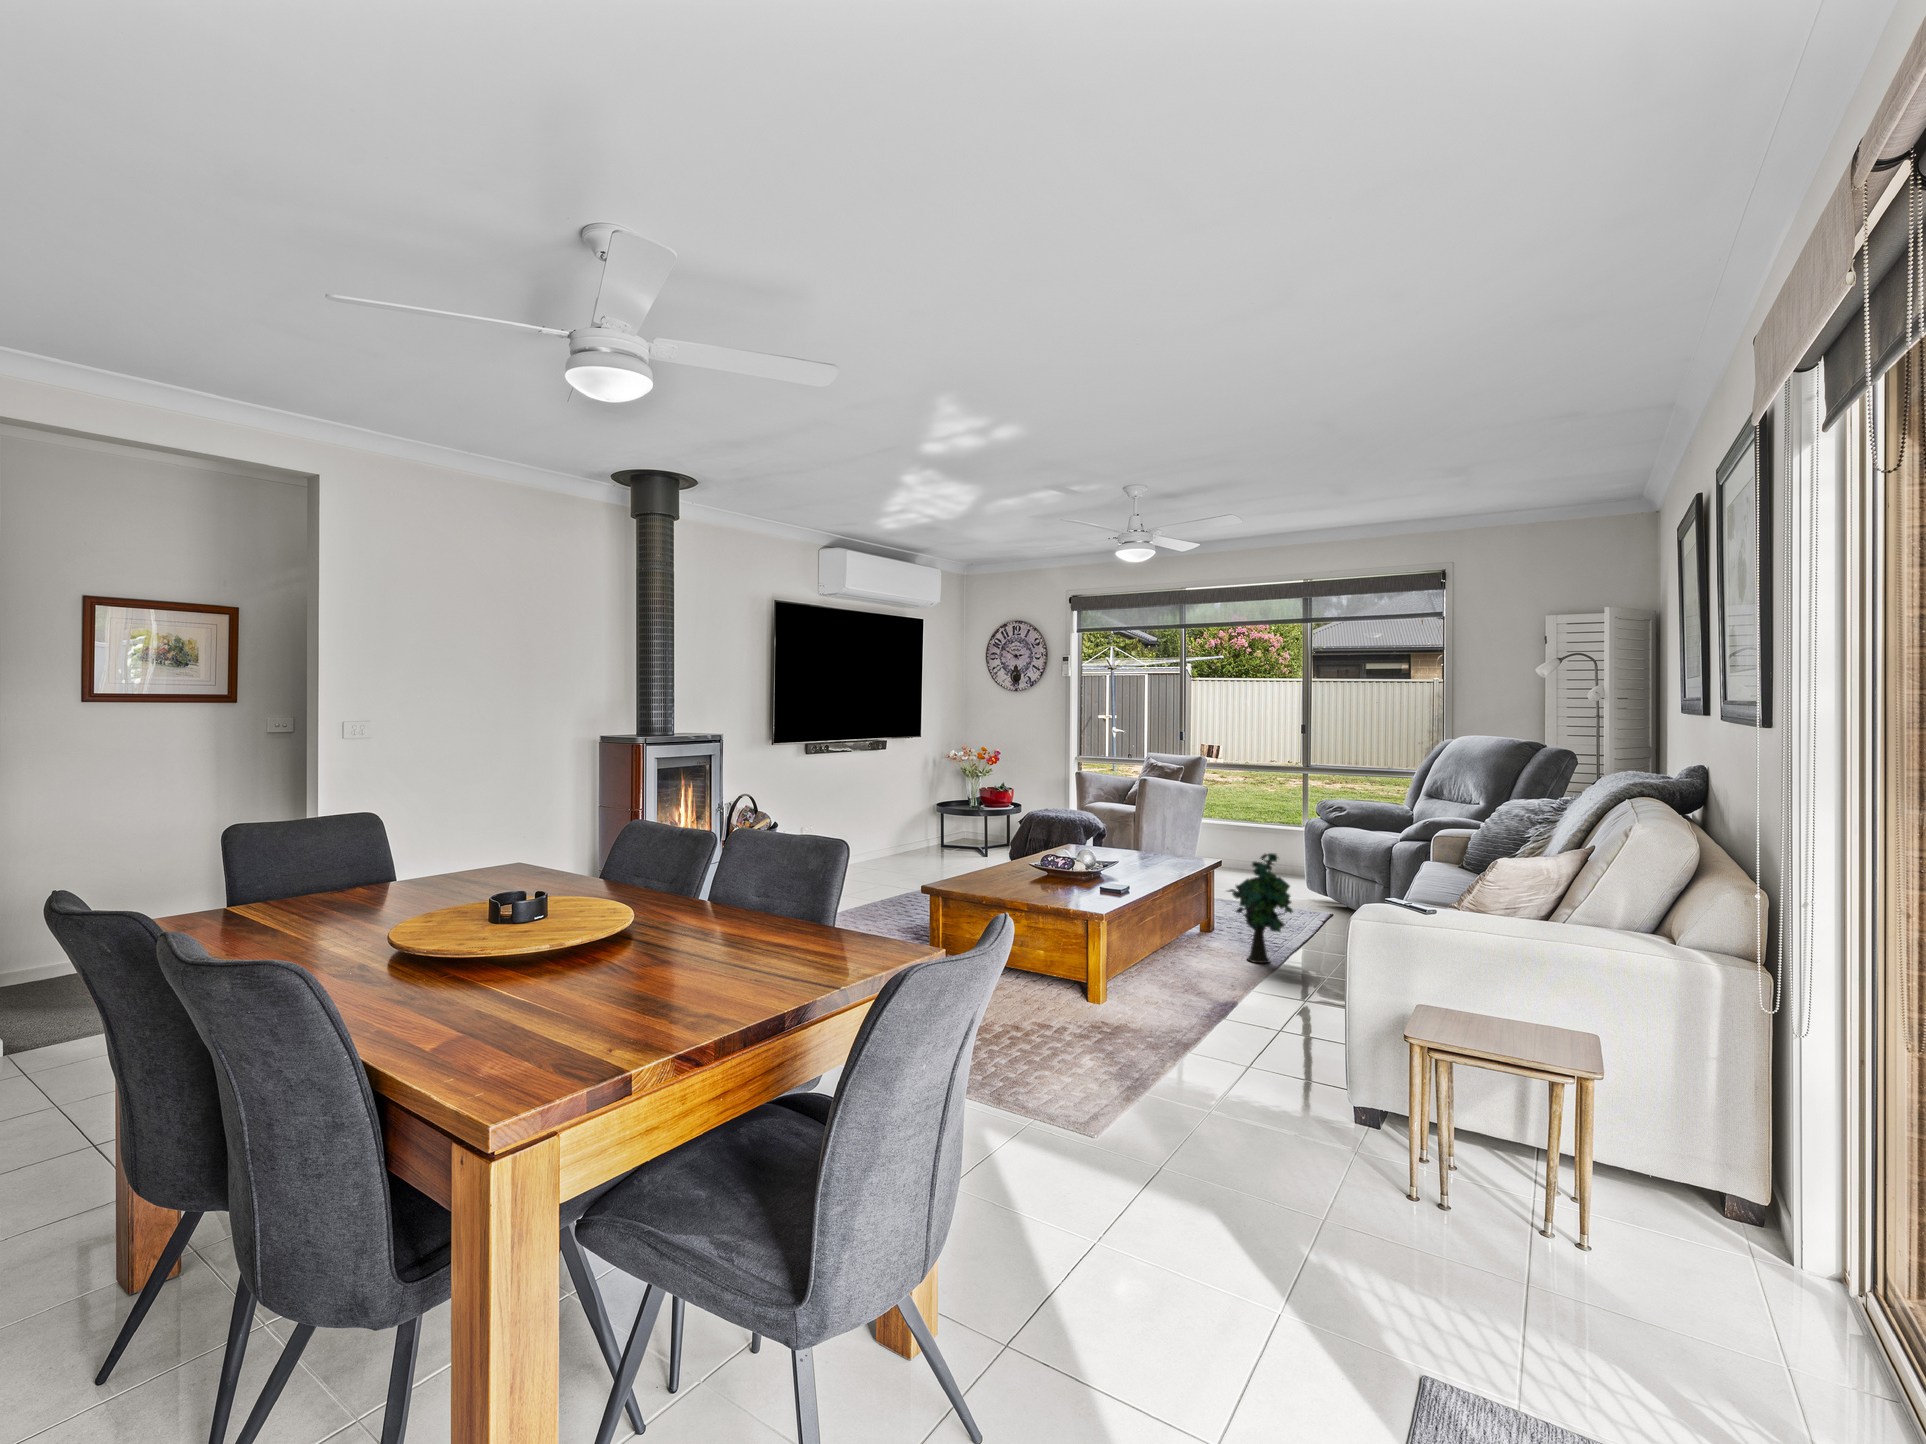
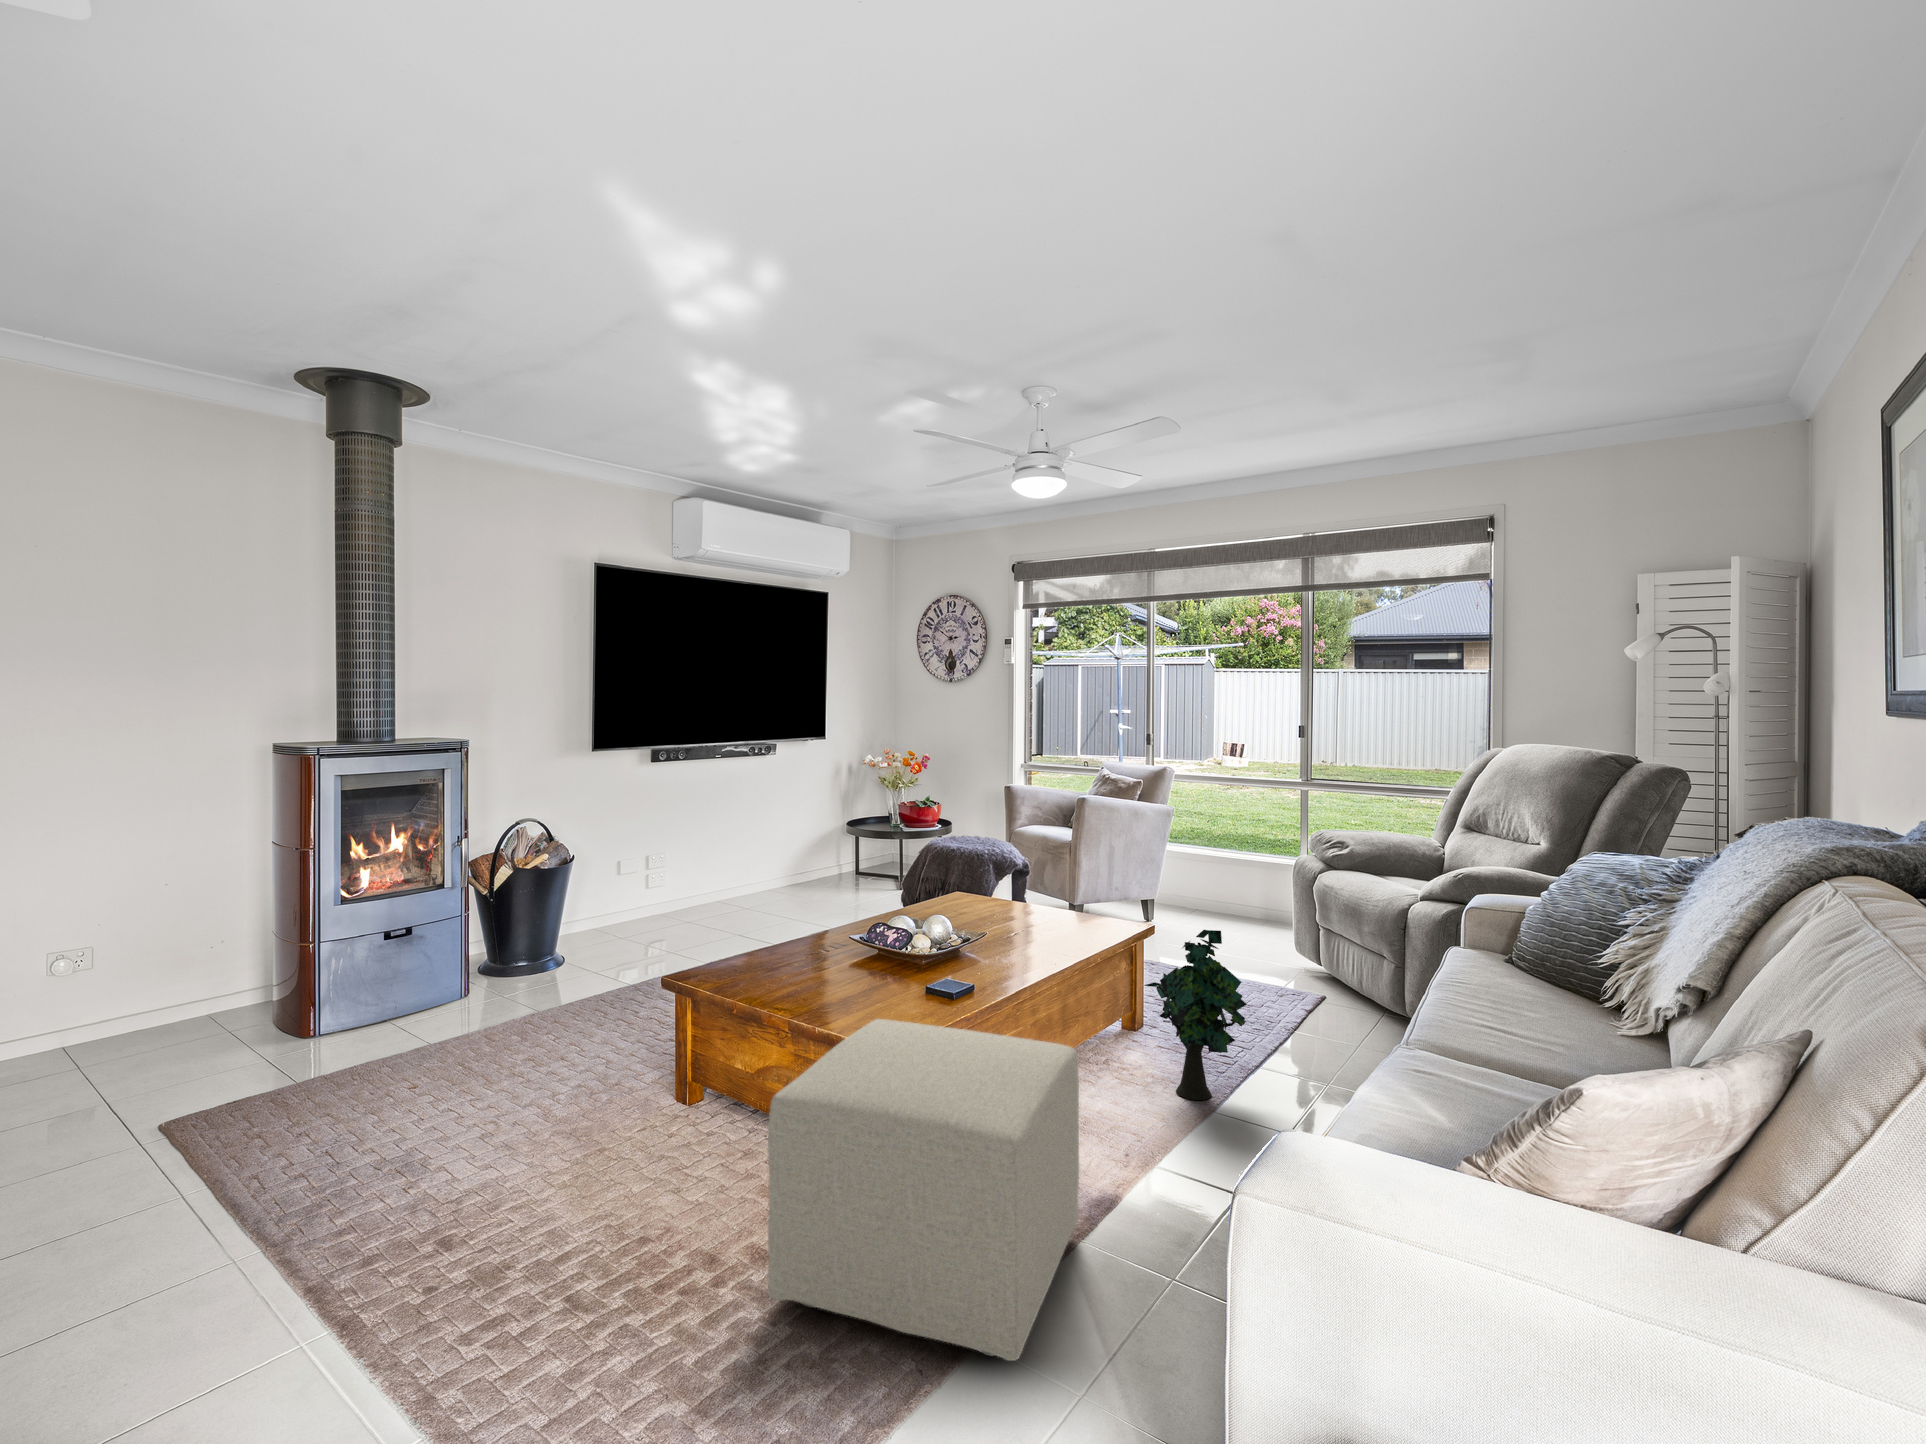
ottoman: none [1056,897,1214,1056] -> present [768,1019,1079,1361]

